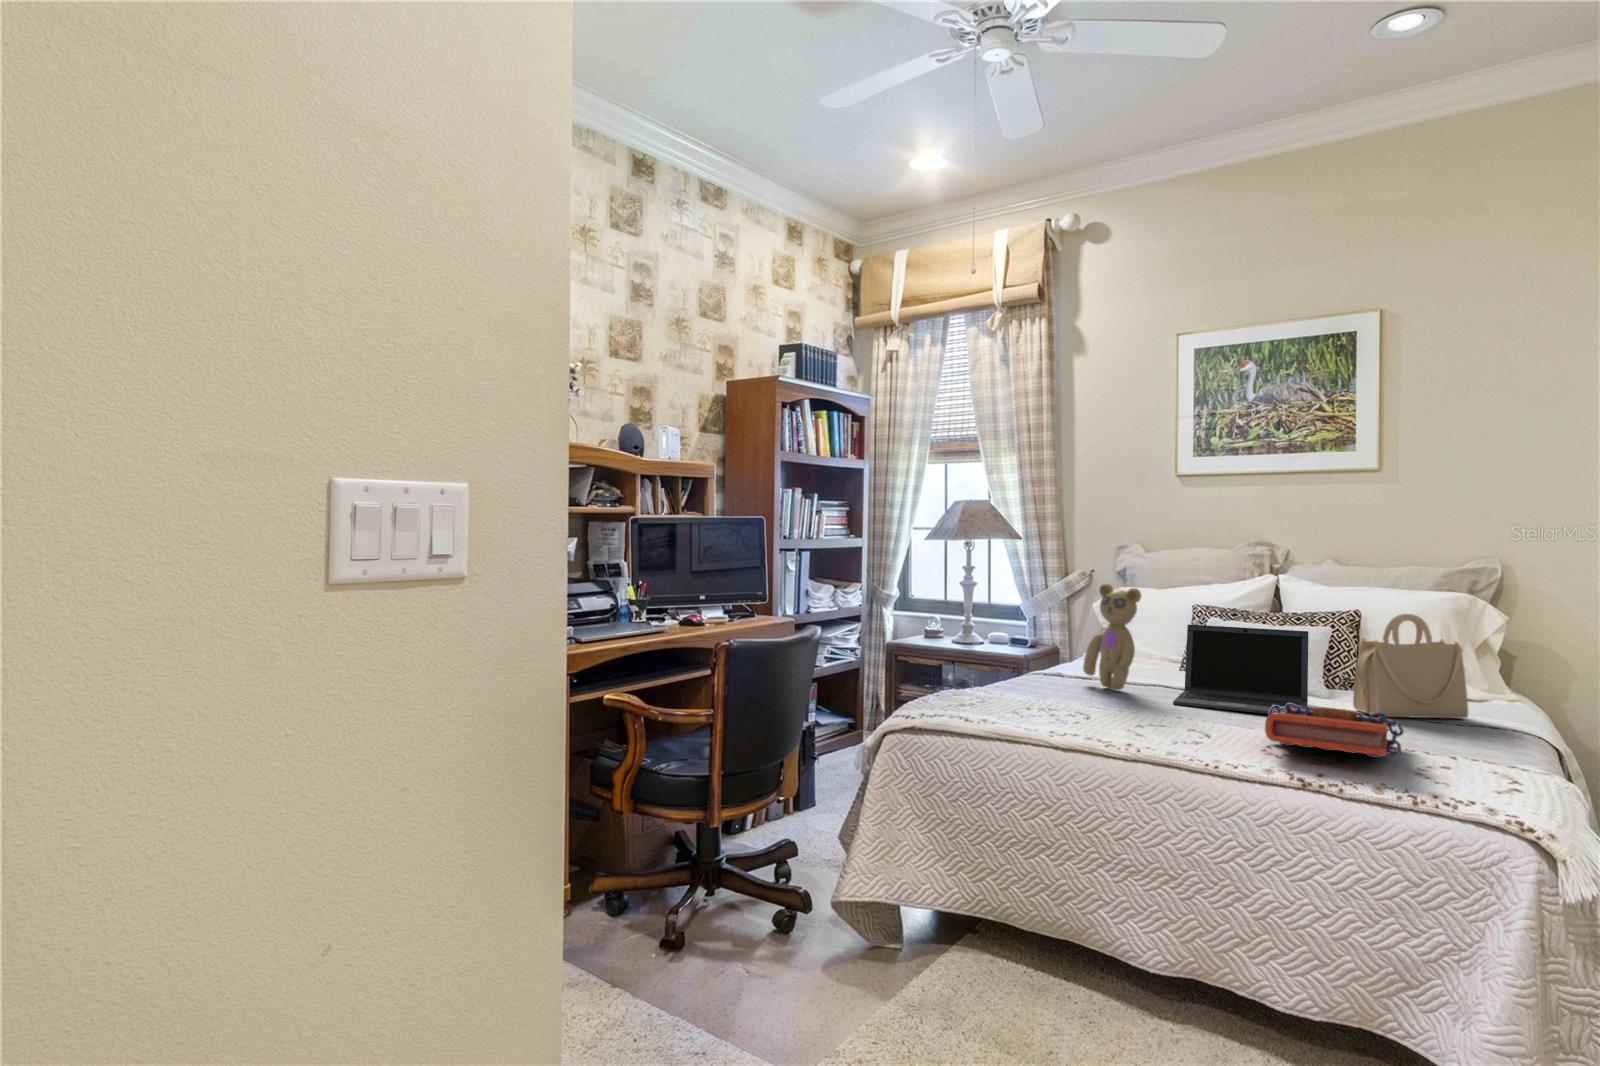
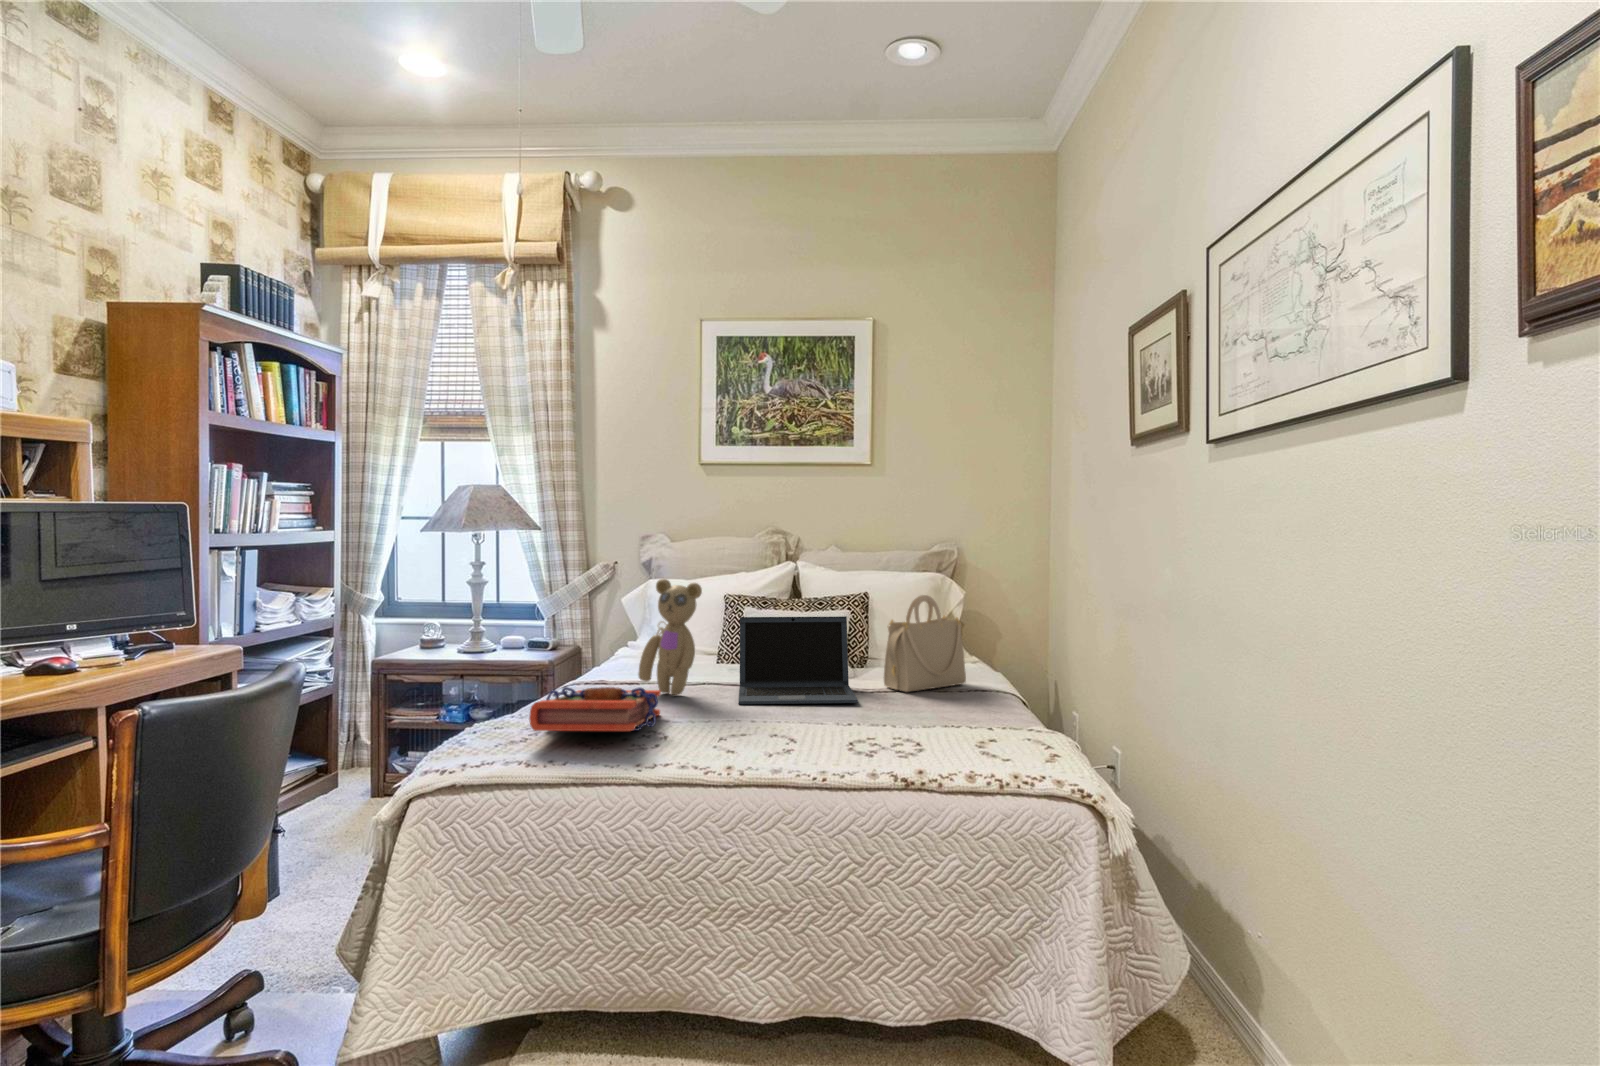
book: present [1265,703,1404,758] -> present [529,687,661,731]

